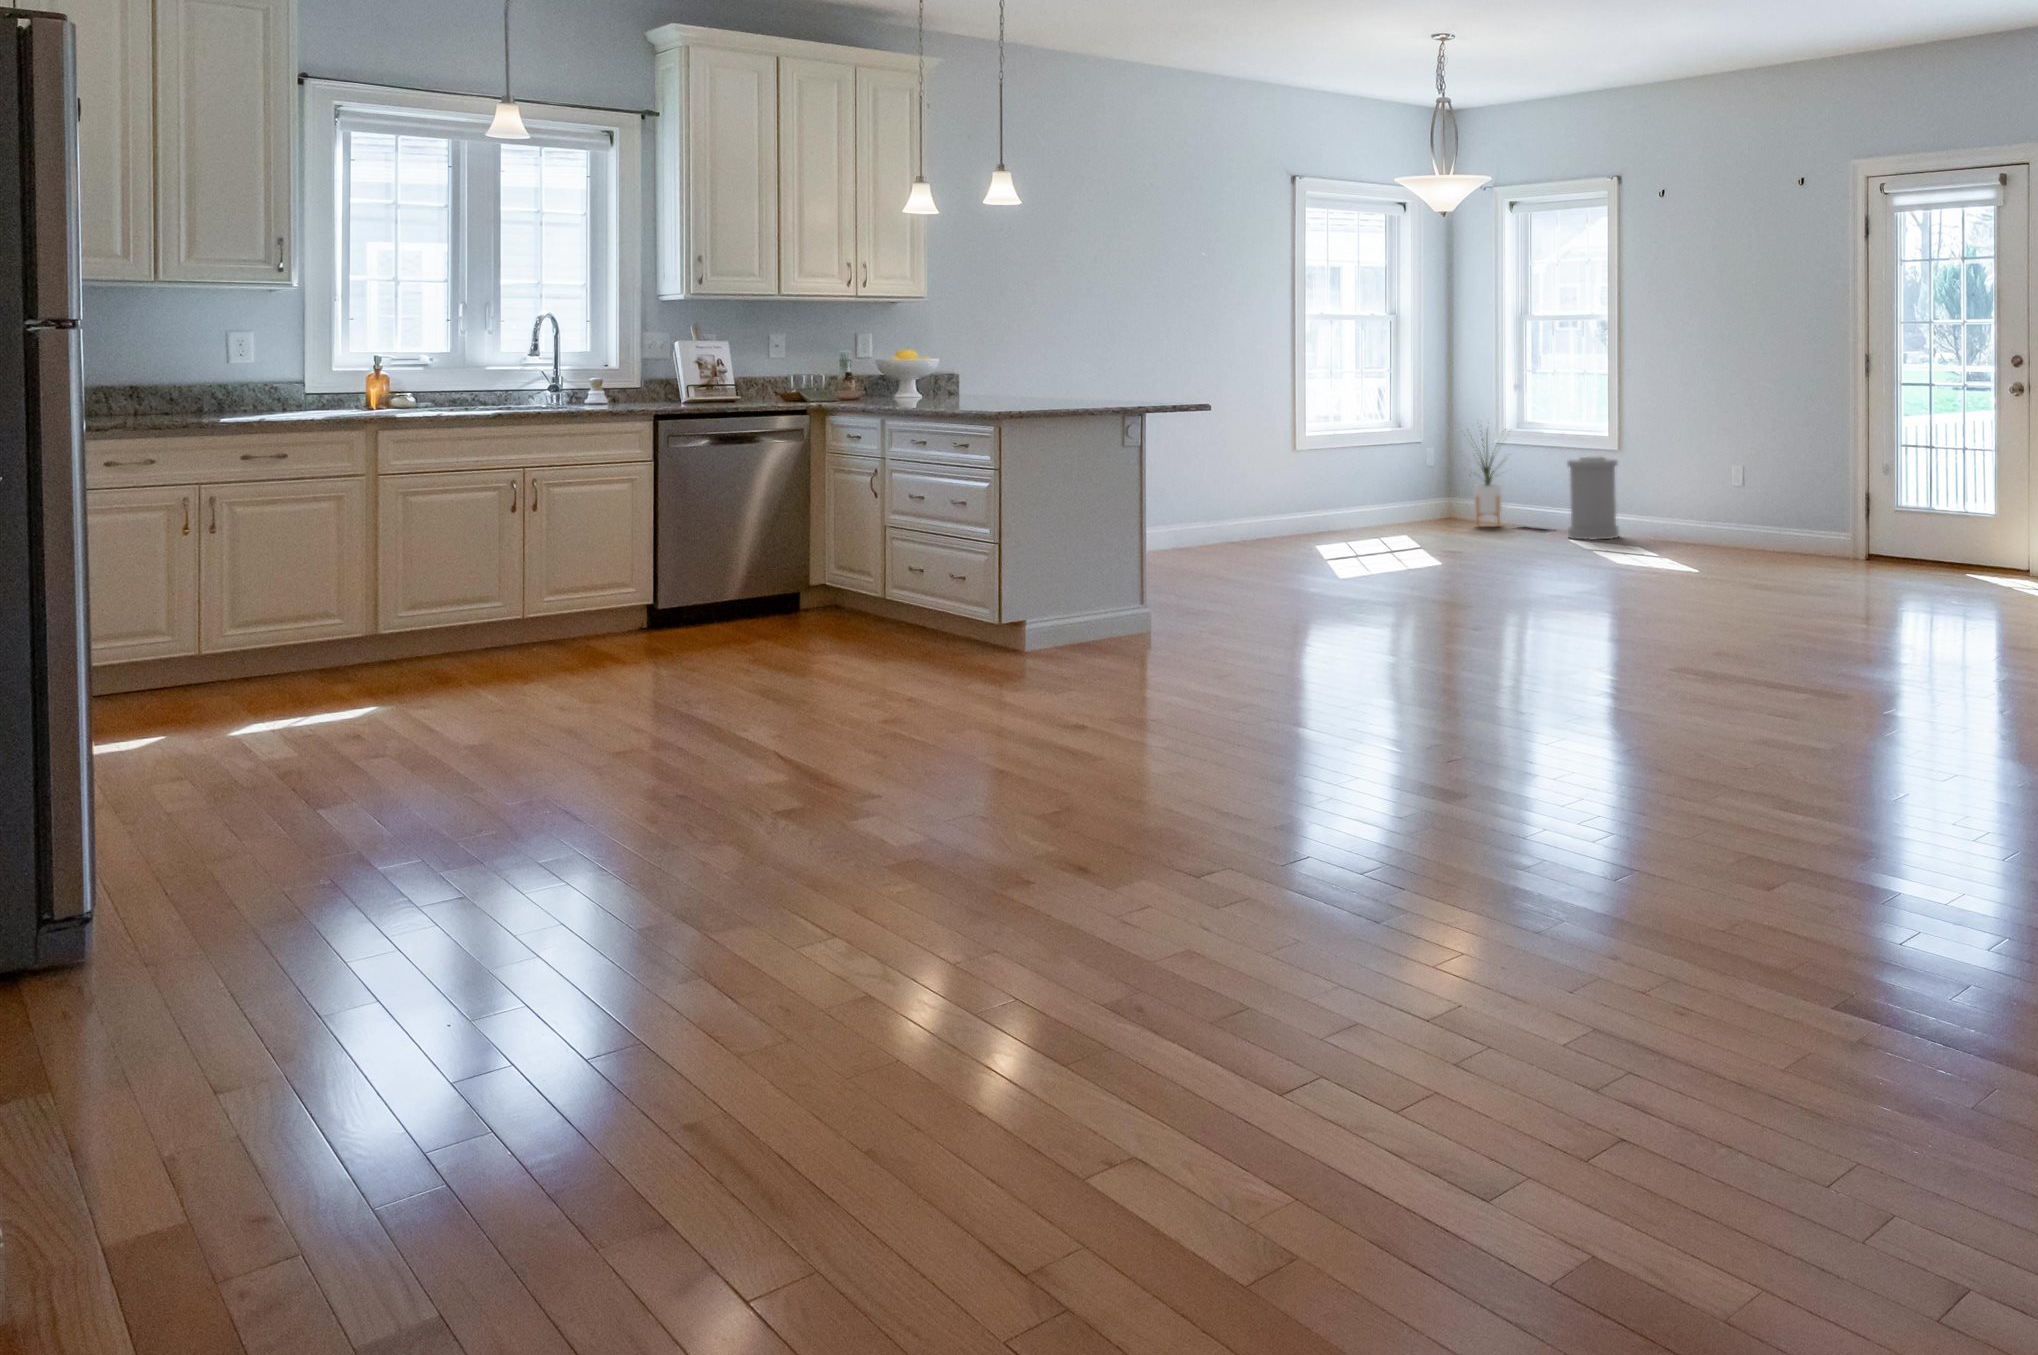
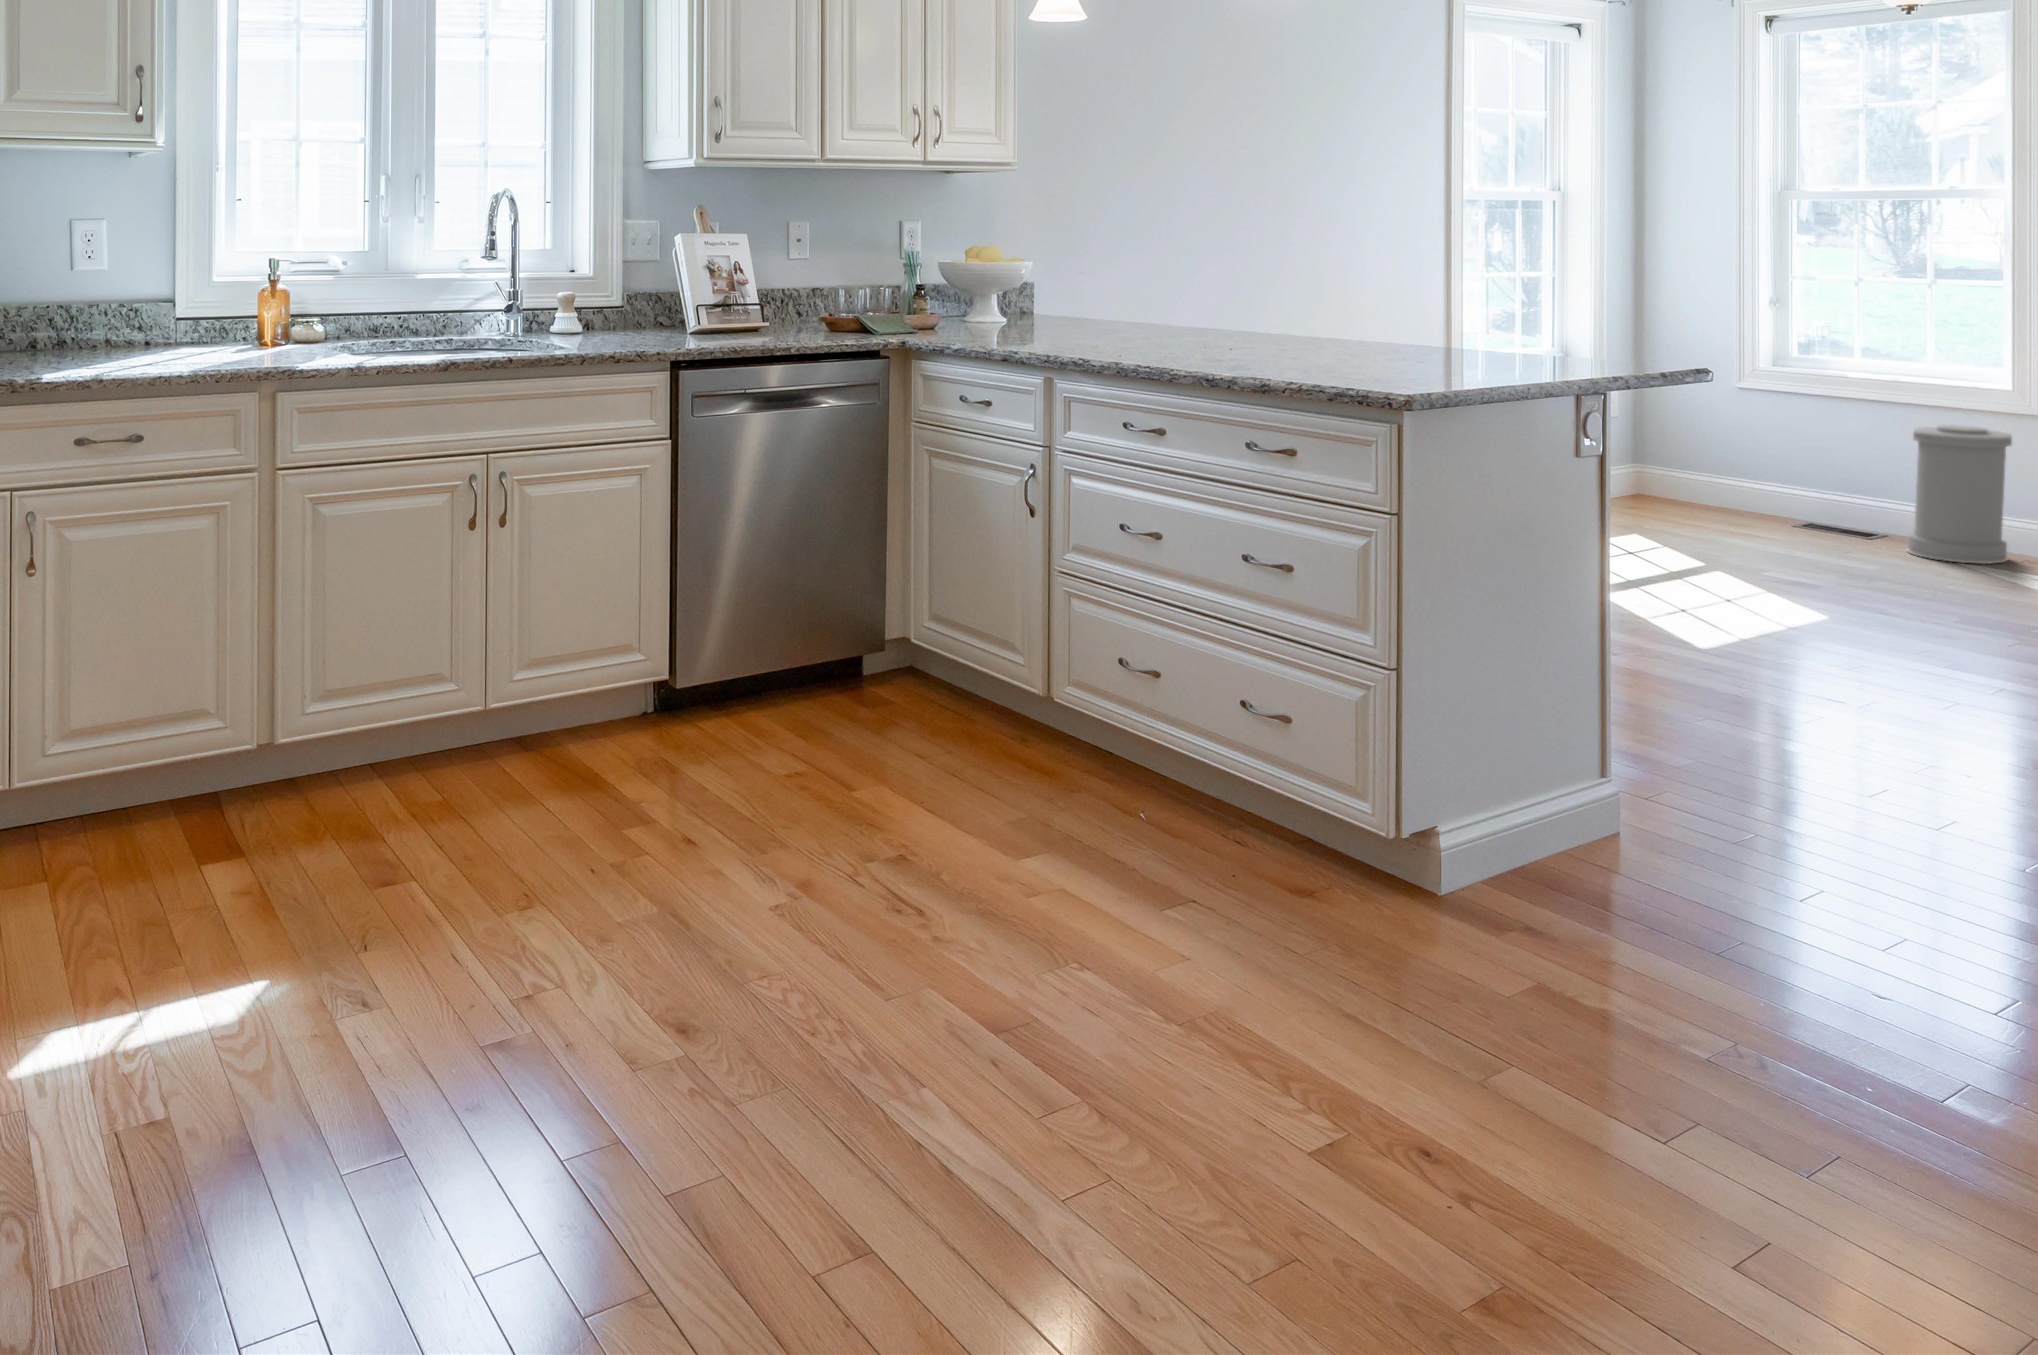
house plant: present [1471,430,1505,526] -> none [1665,351,1768,519]

